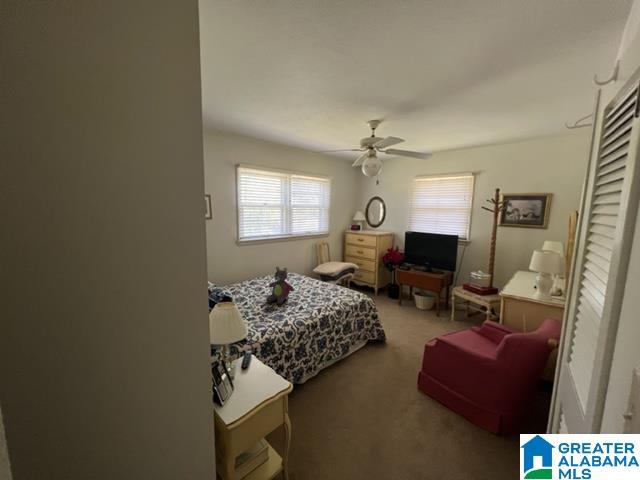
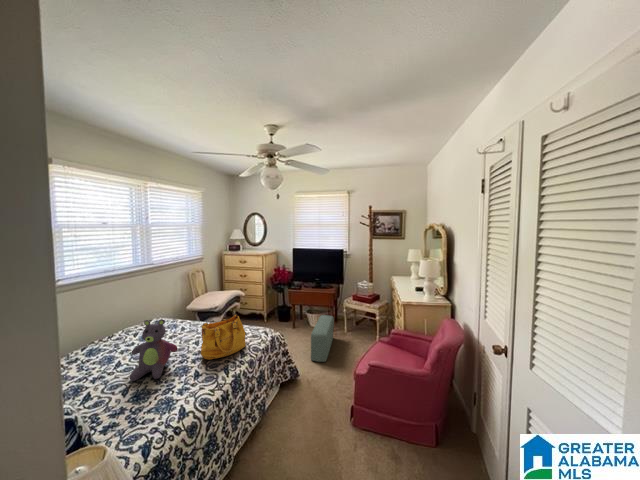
handbag: none [307,274,340,302] -> present [201,314,246,360]
pouf: none [403,297,437,338] -> present [311,315,334,362]

